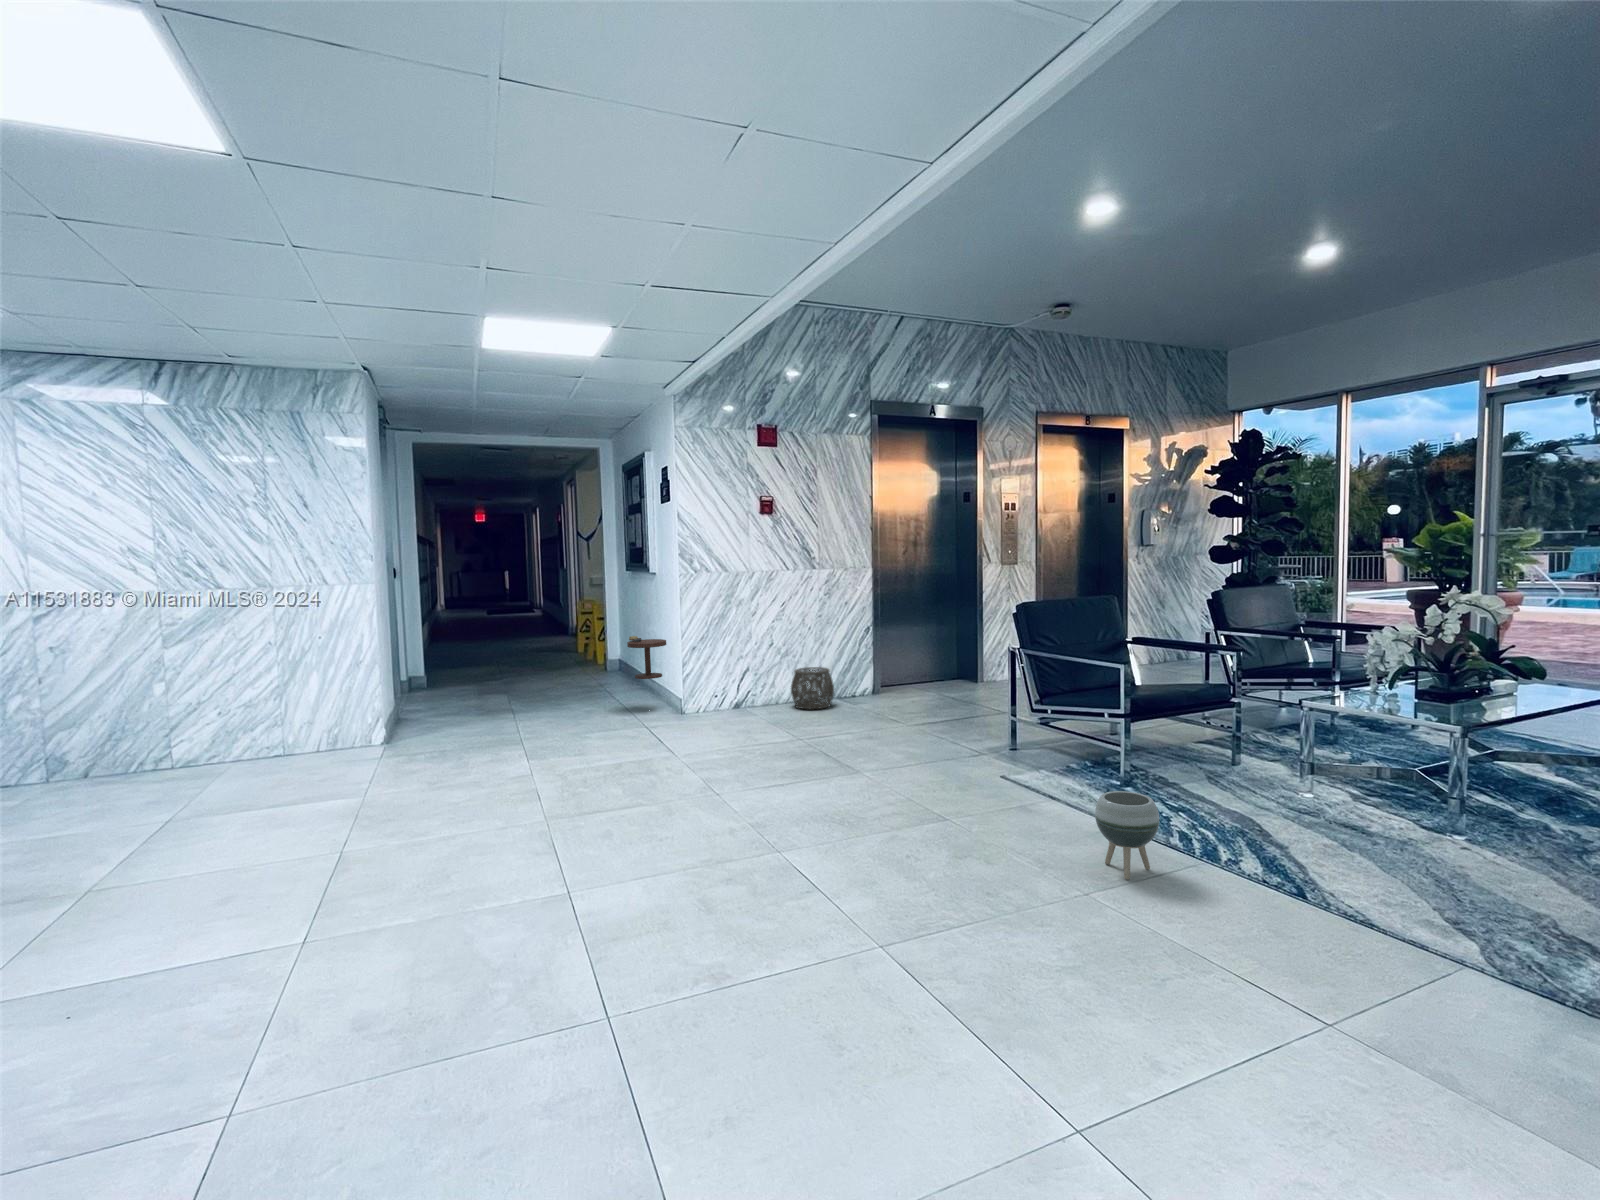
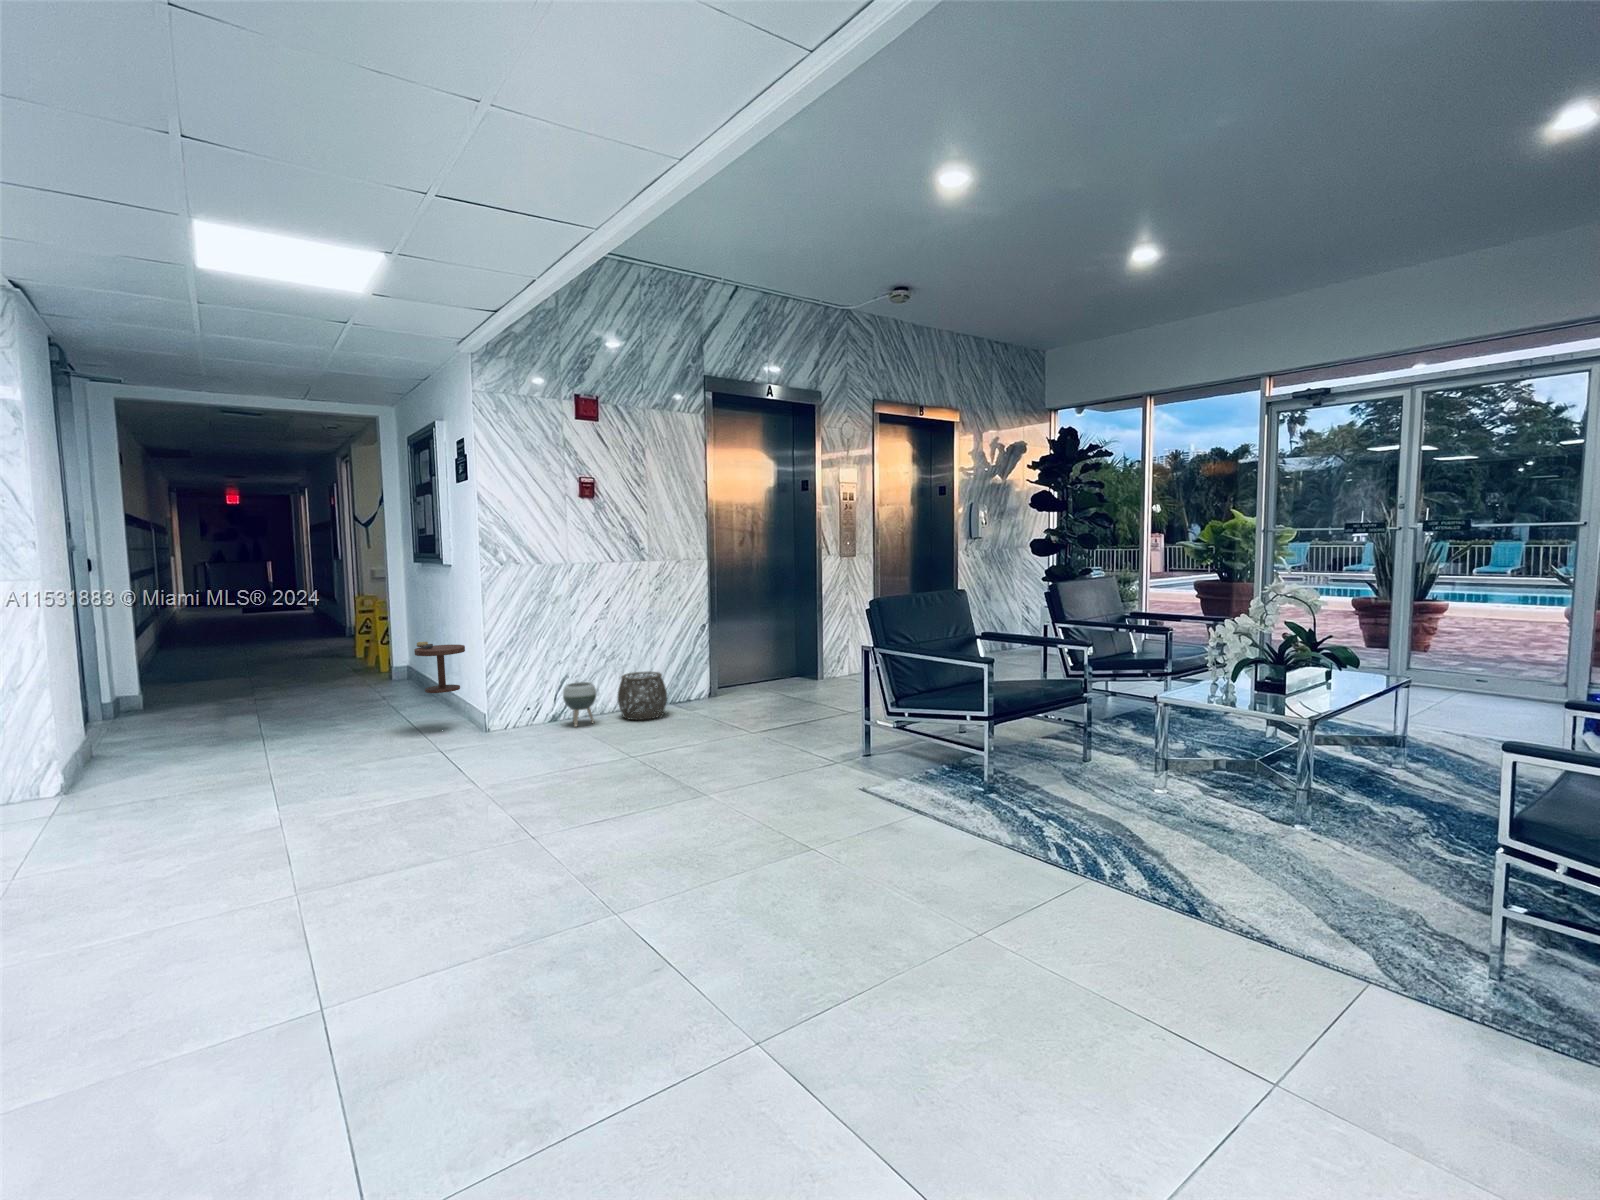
planter: present [1095,791,1159,880] -> present [563,682,596,727]

